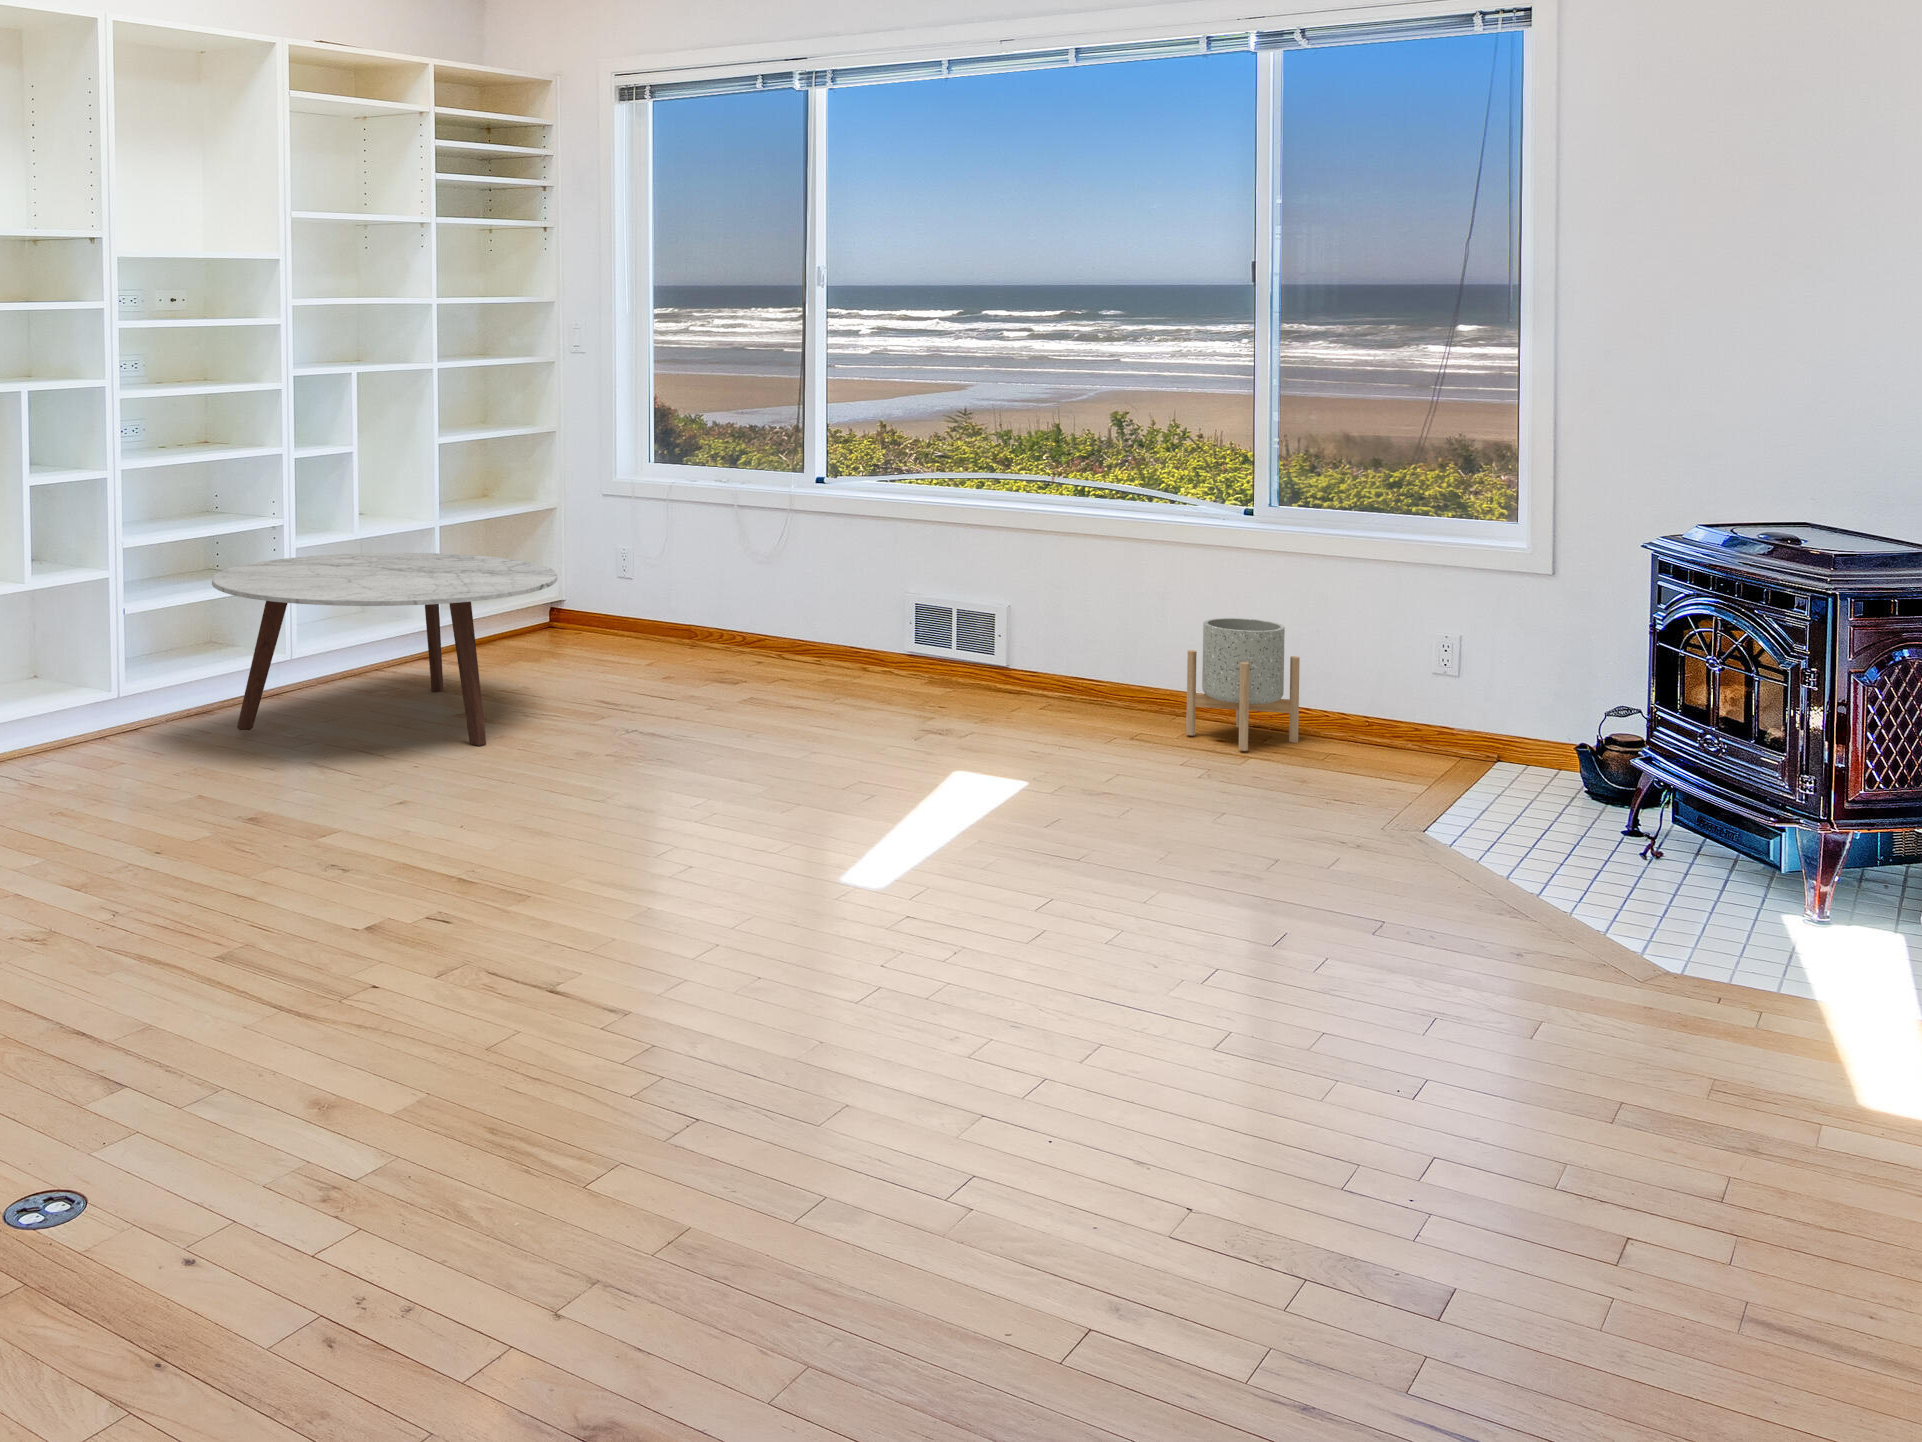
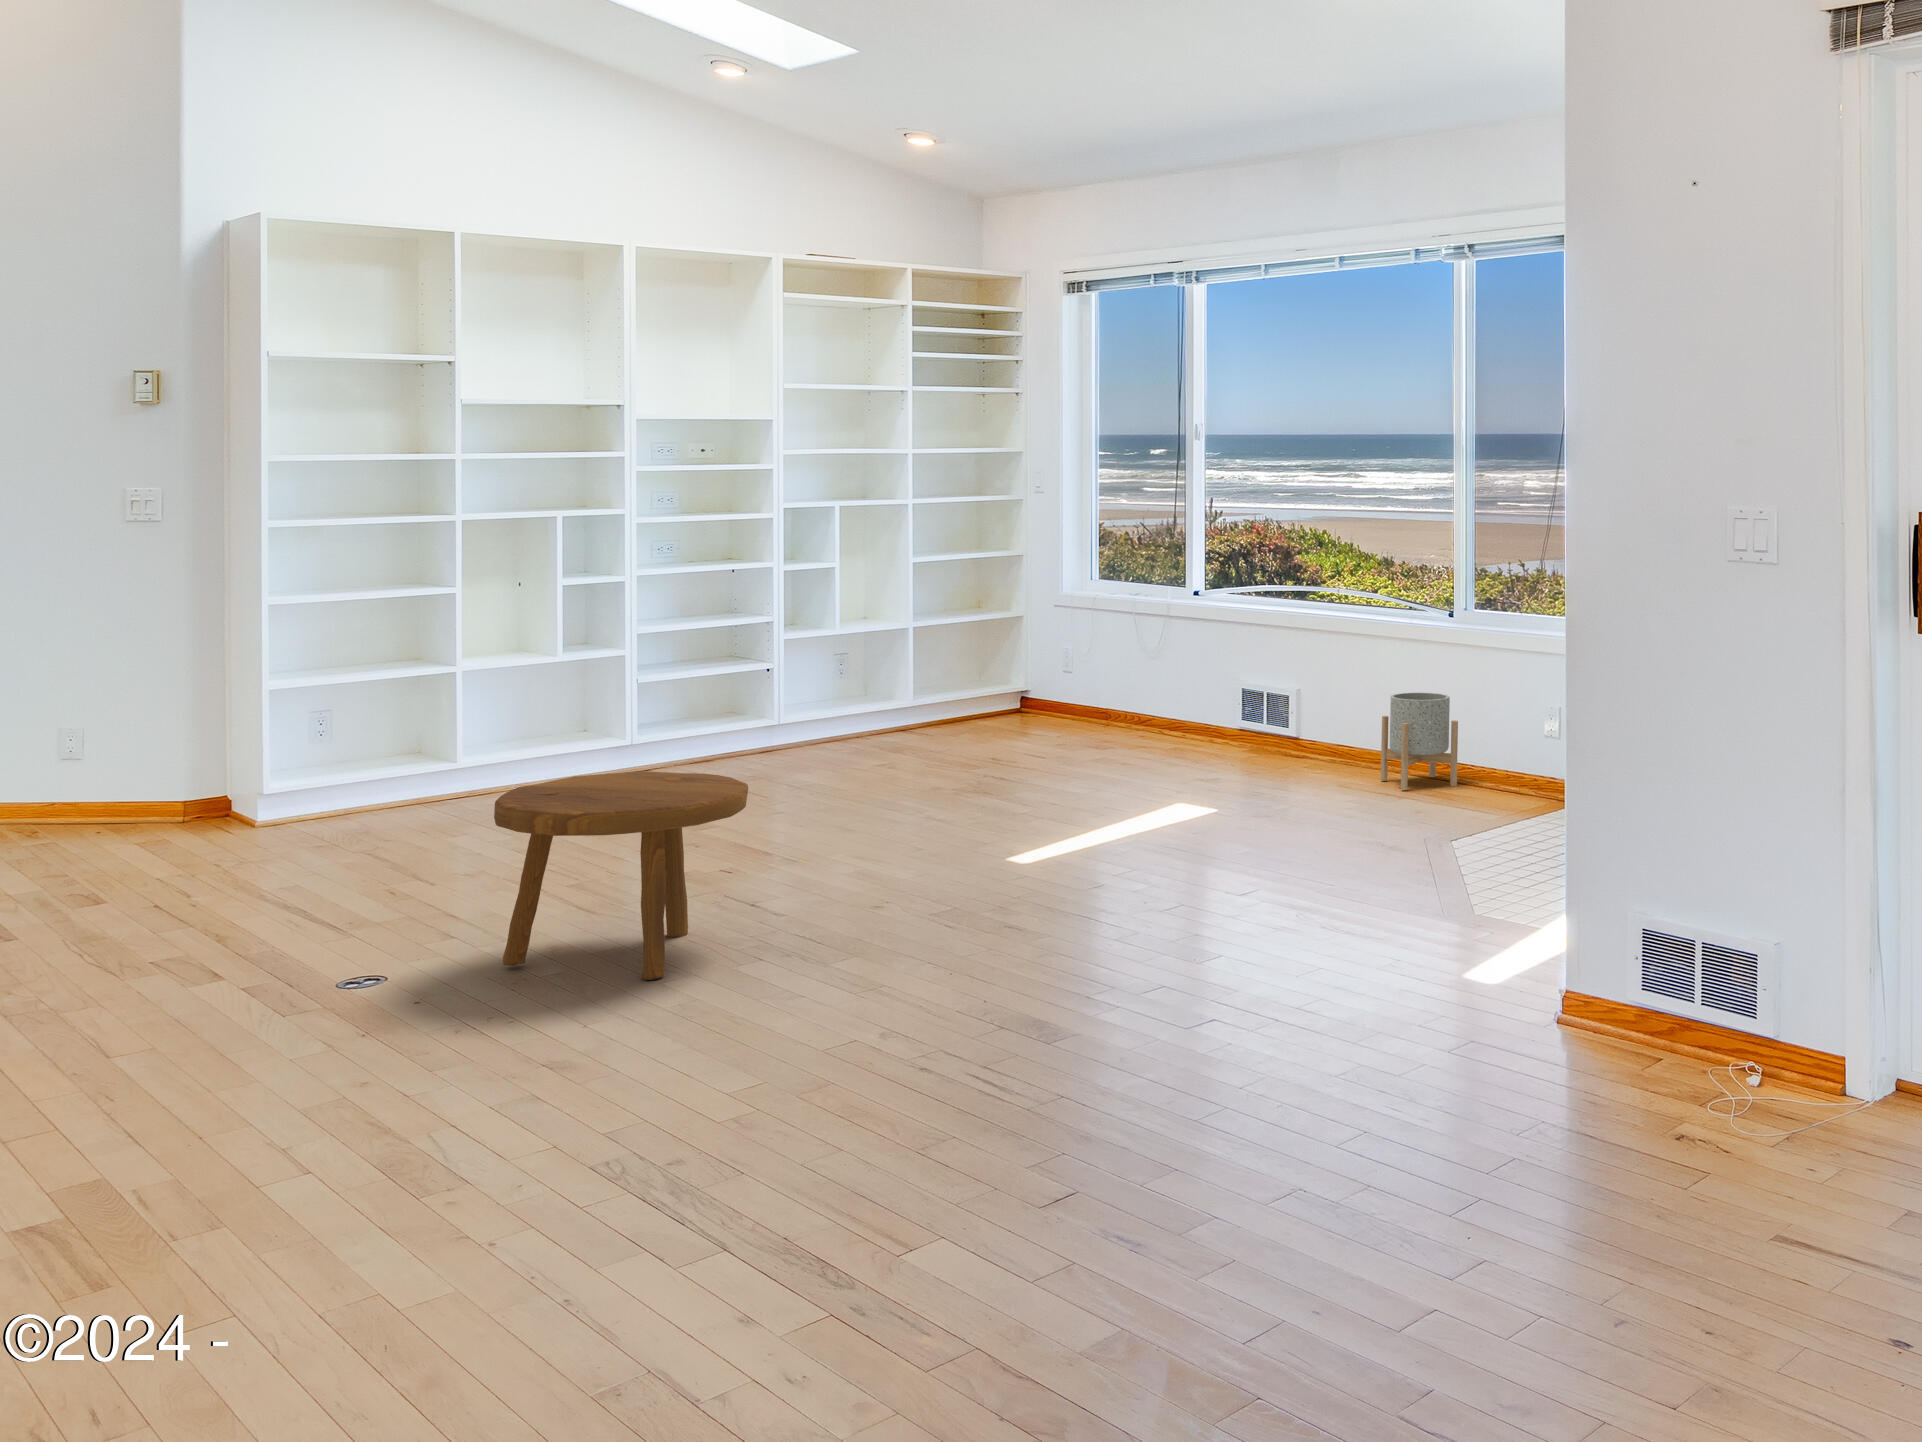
coffee table: present [212,553,557,746] -> none [691,642,954,779]
footstool: none [283,819,696,1228] -> present [494,771,748,980]

